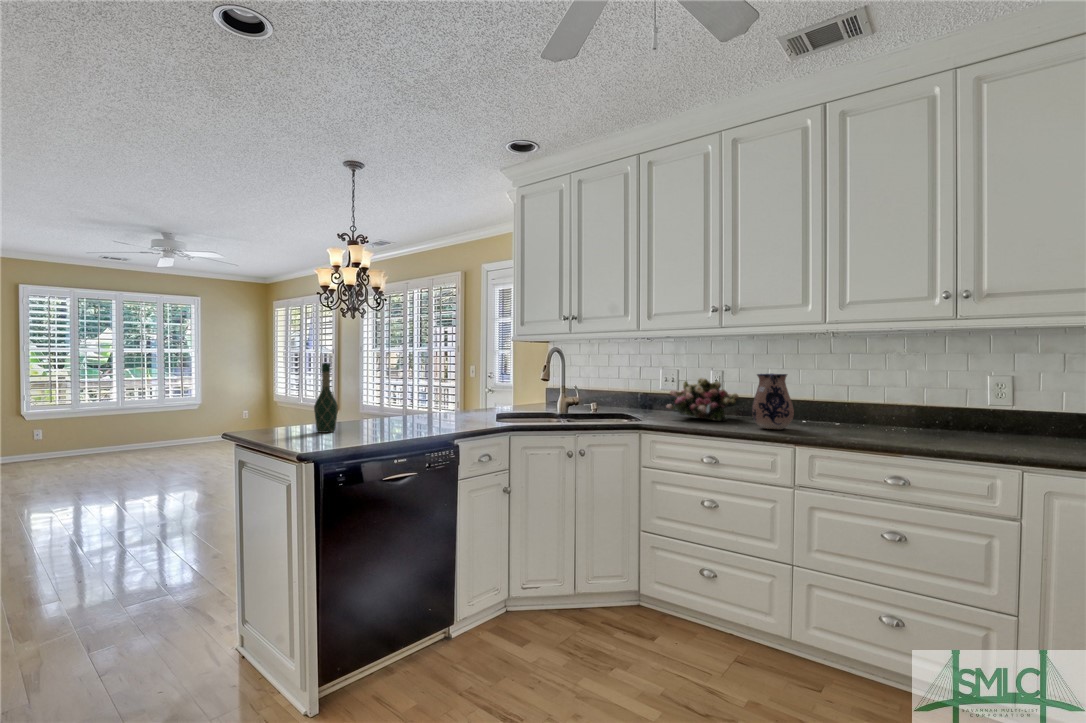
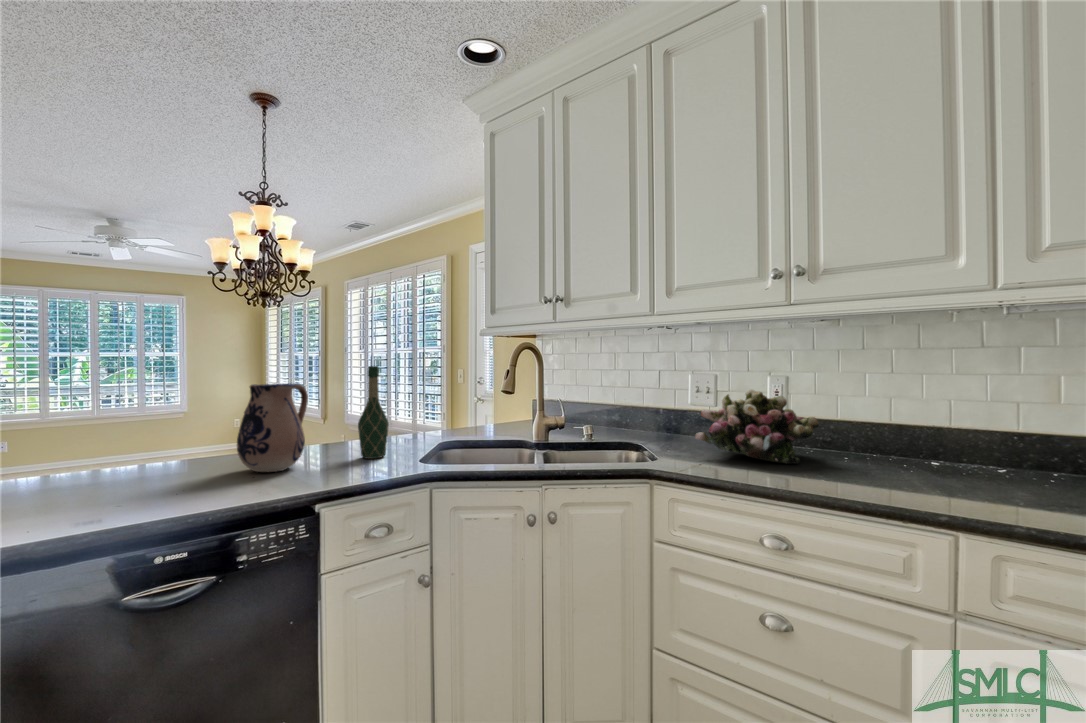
wine bottle: present [314,363,338,433] -> present [358,366,389,459]
ceramic pitcher: present [752,374,794,429] -> present [237,383,308,472]

